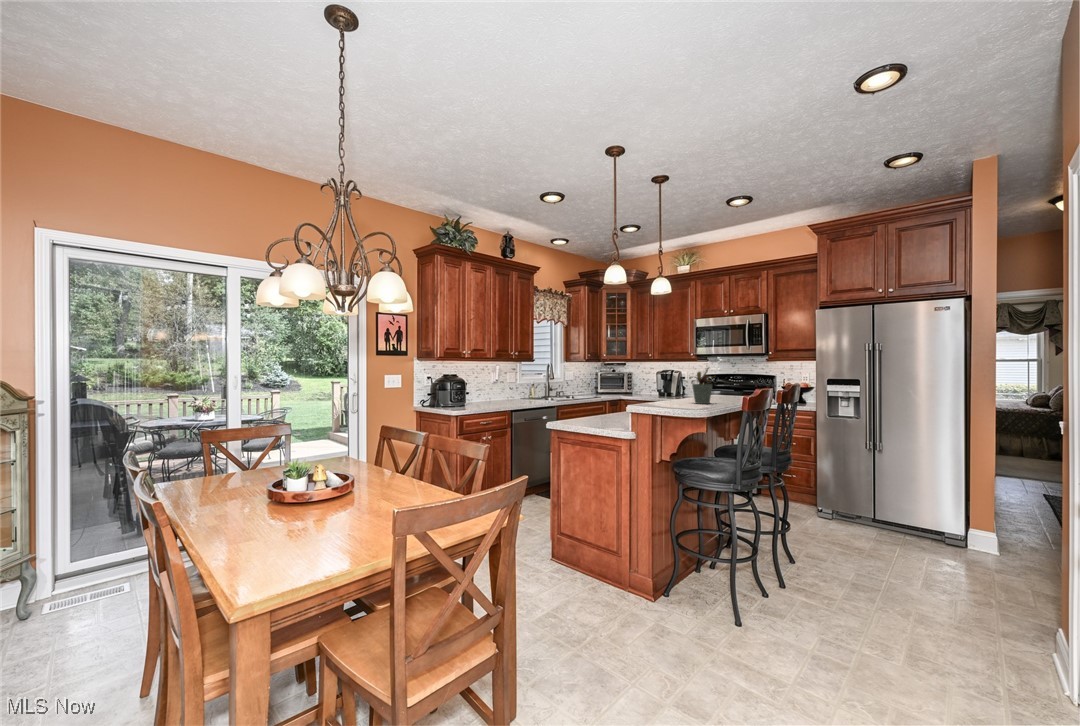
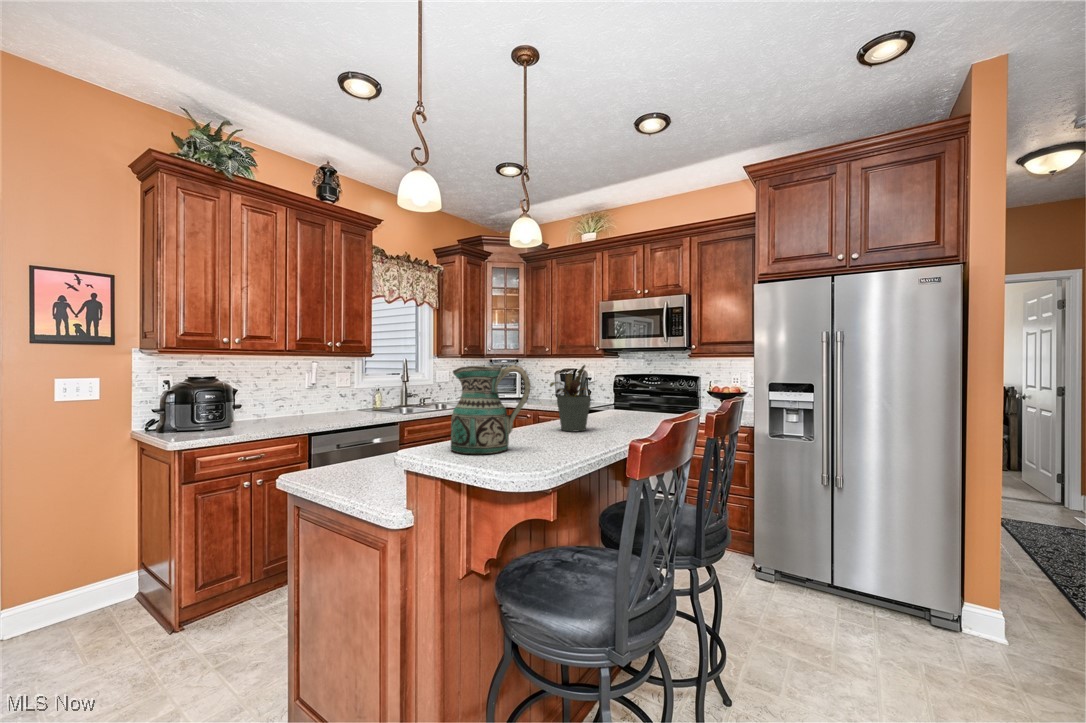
ceramic pitcher: none [649,367,690,409] -> present [451,365,530,454]

